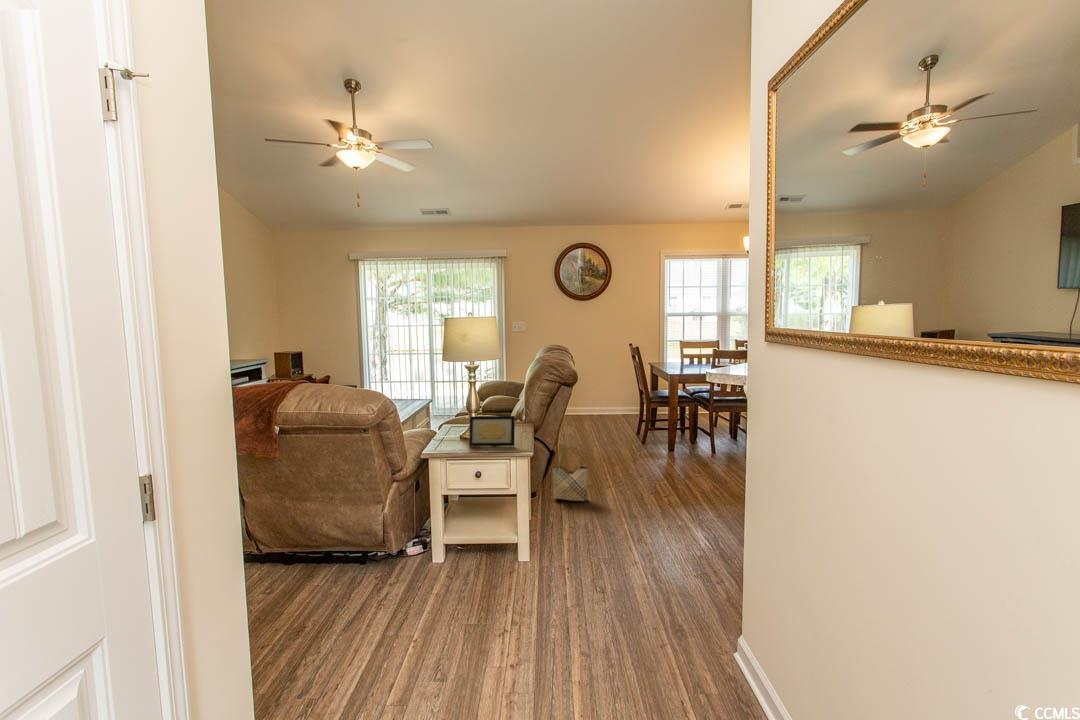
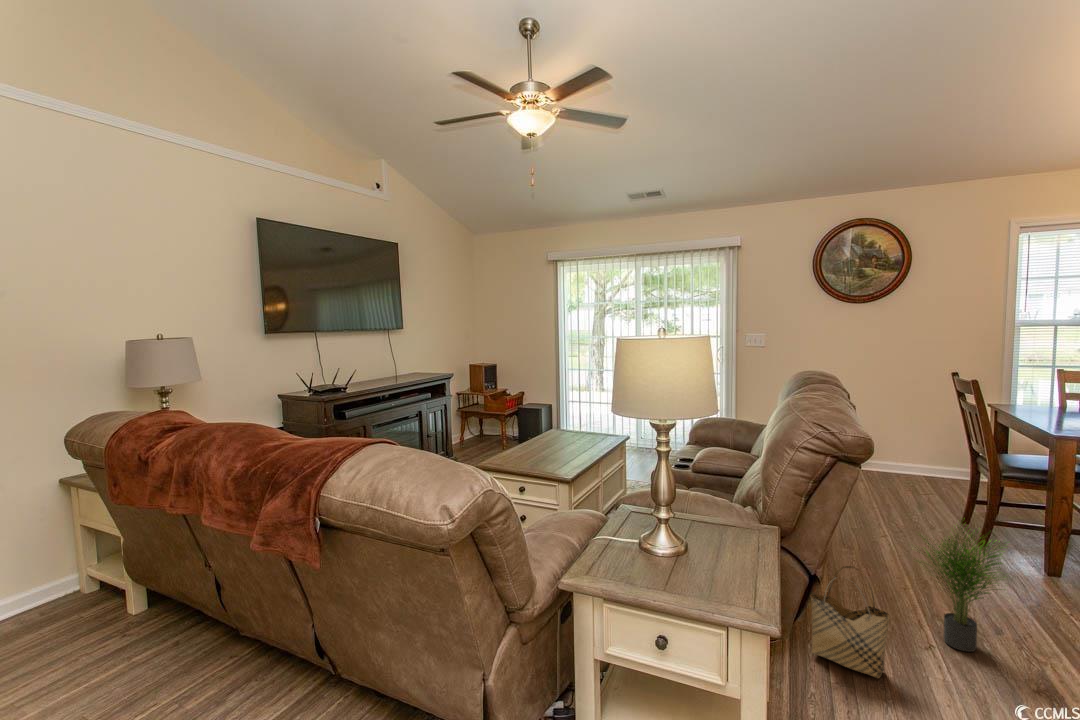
picture frame: present [469,416,515,446] -> none [648,522,741,600]
potted plant: none [600,416,643,485] -> present [922,523,1004,652]

